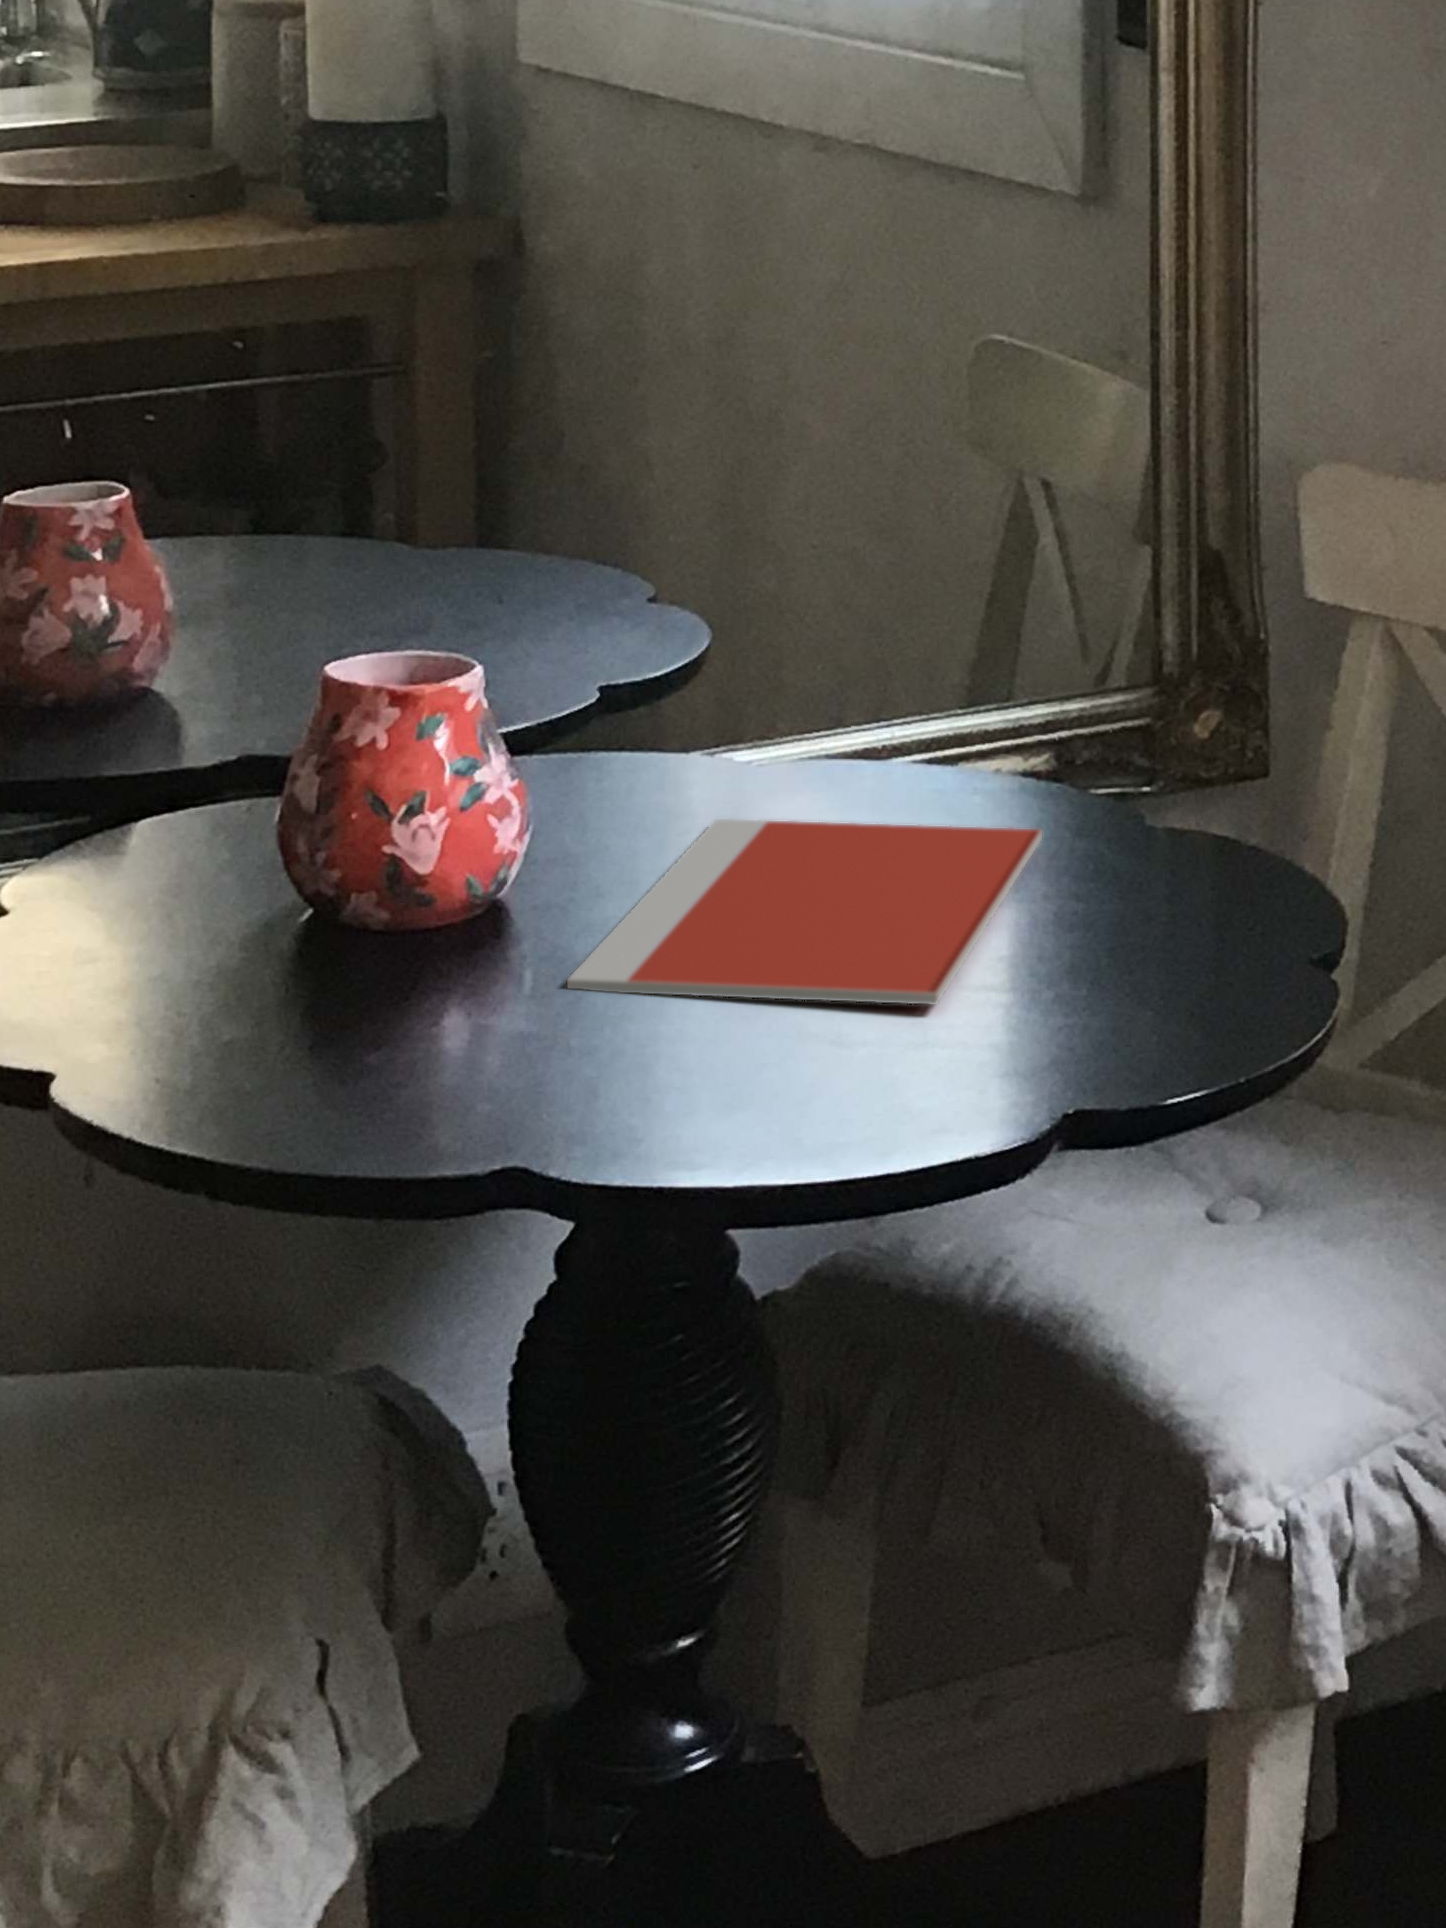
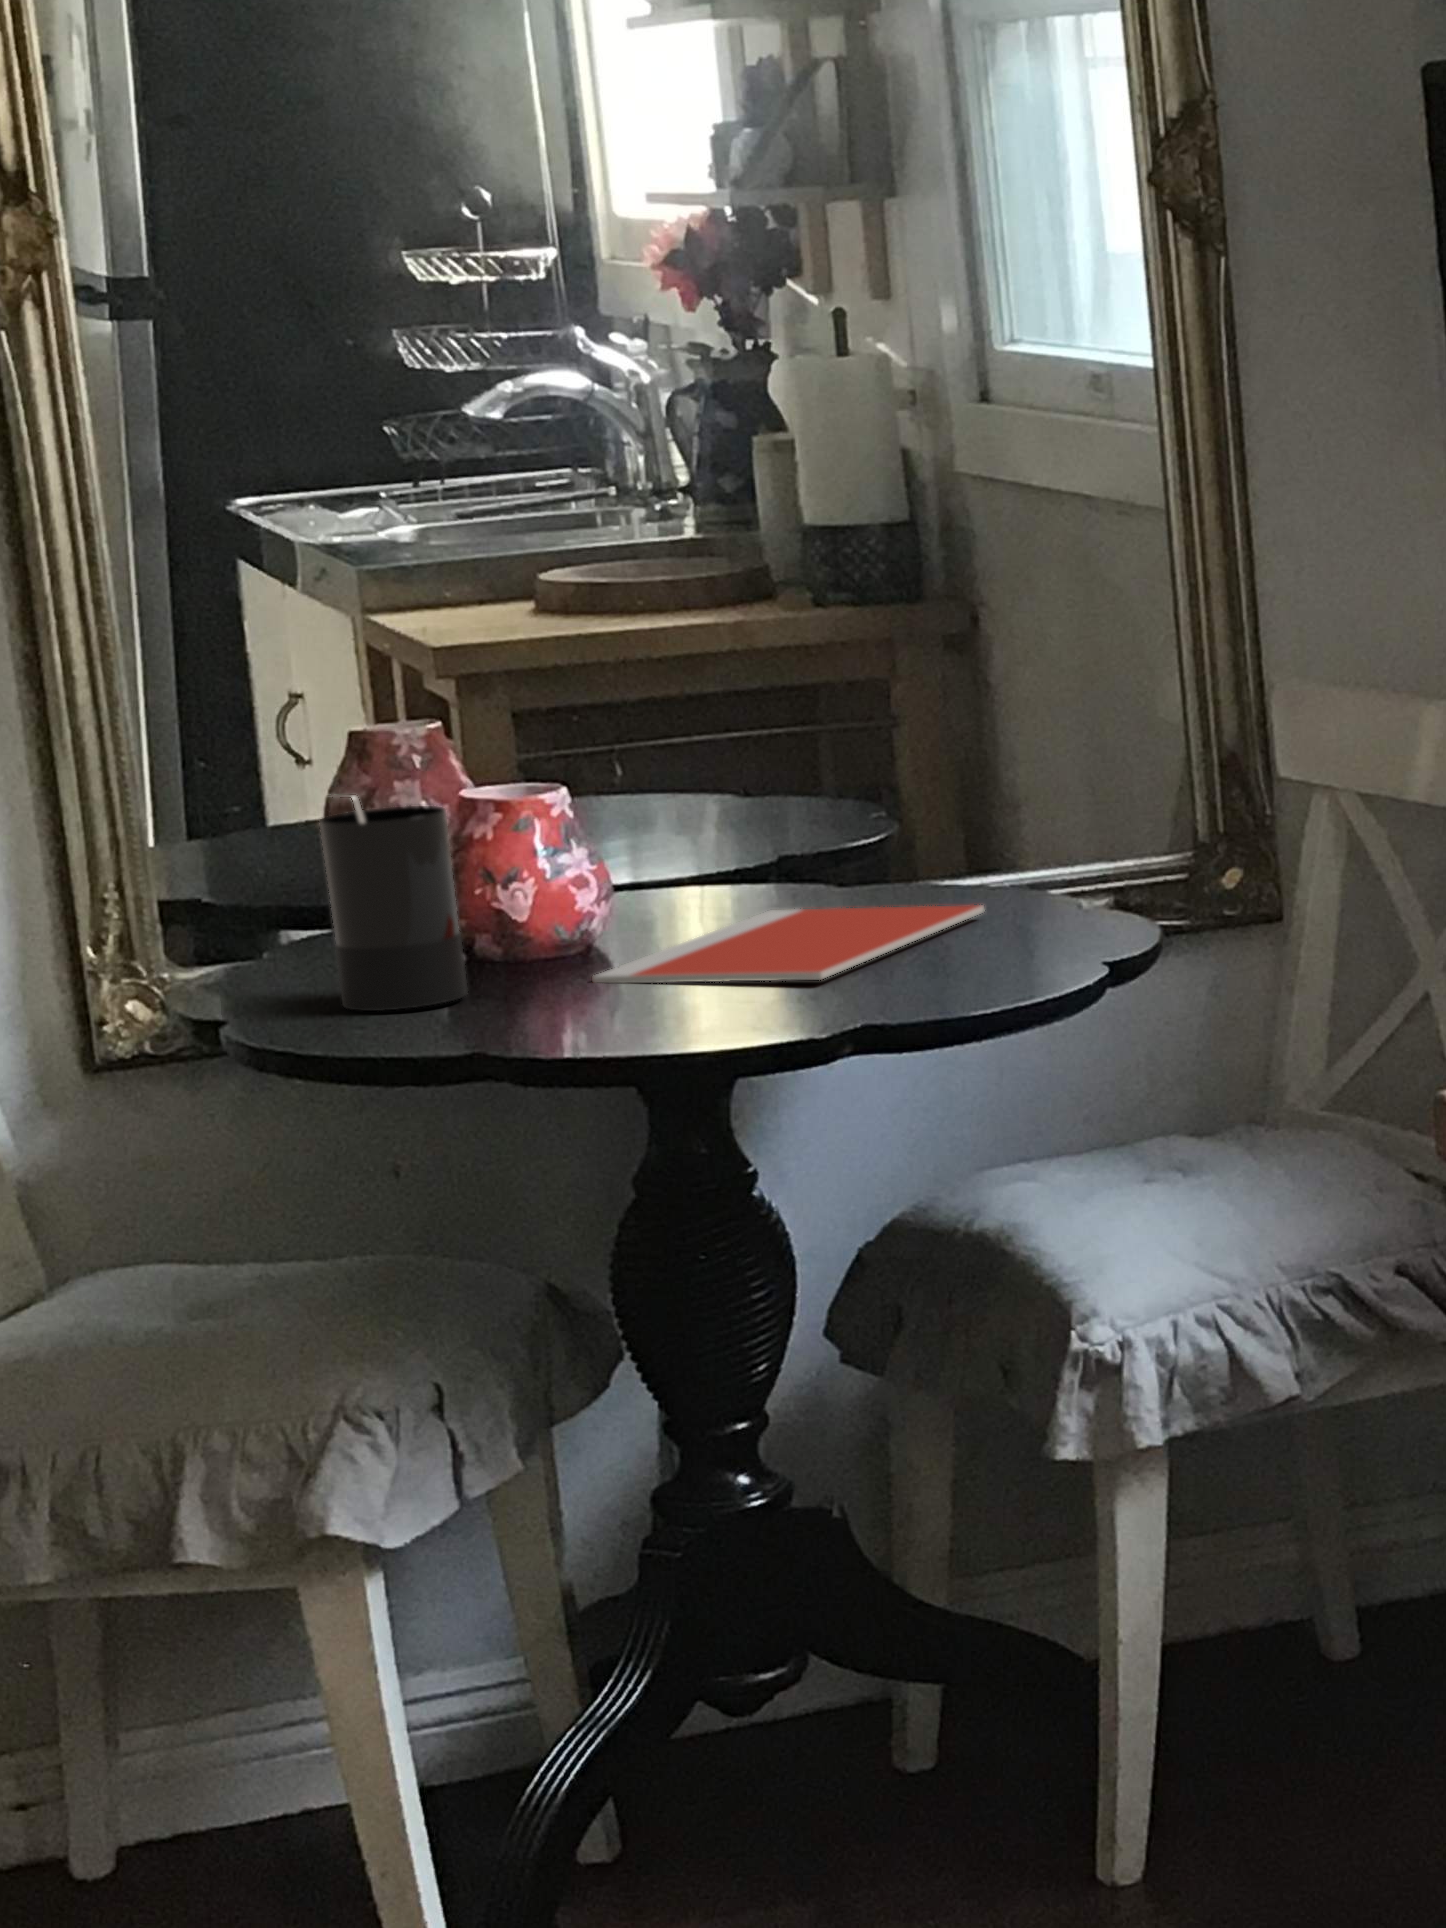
candle: none [205,707,403,1058] -> present [320,794,467,1011]

